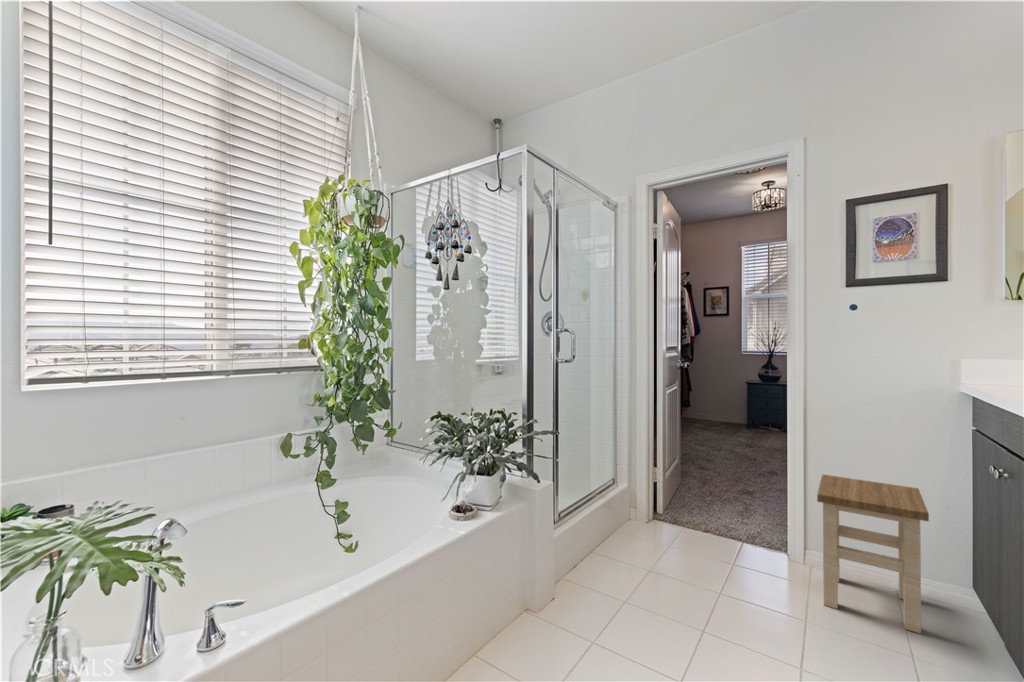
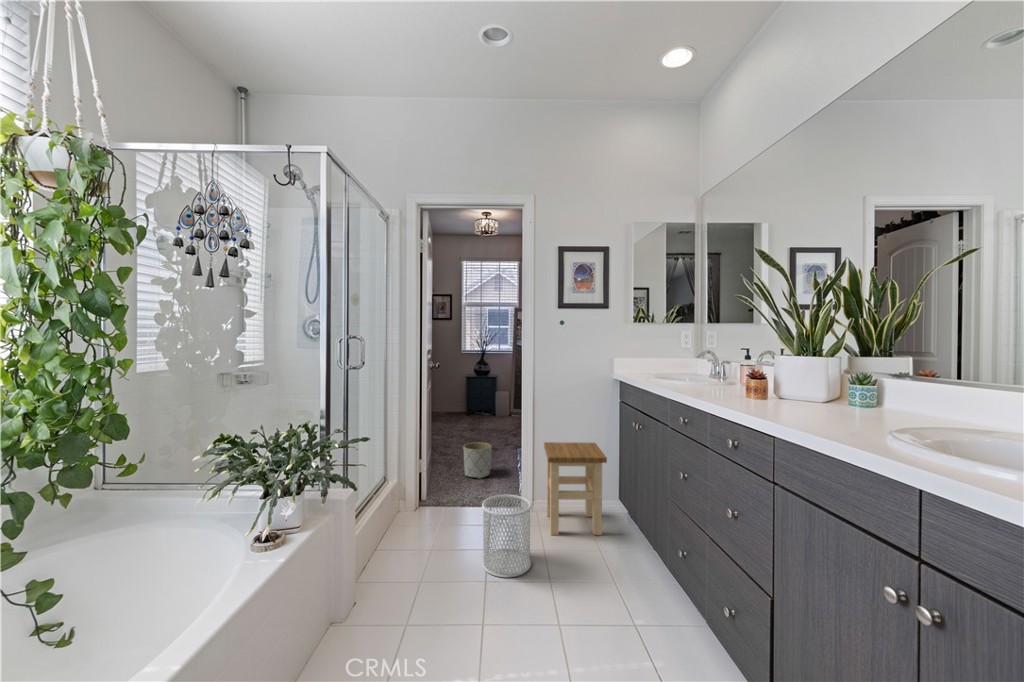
planter: none [719,462,758,508] -> present [463,442,492,479]
wastebasket: none [705,528,777,640] -> present [482,495,531,577]

